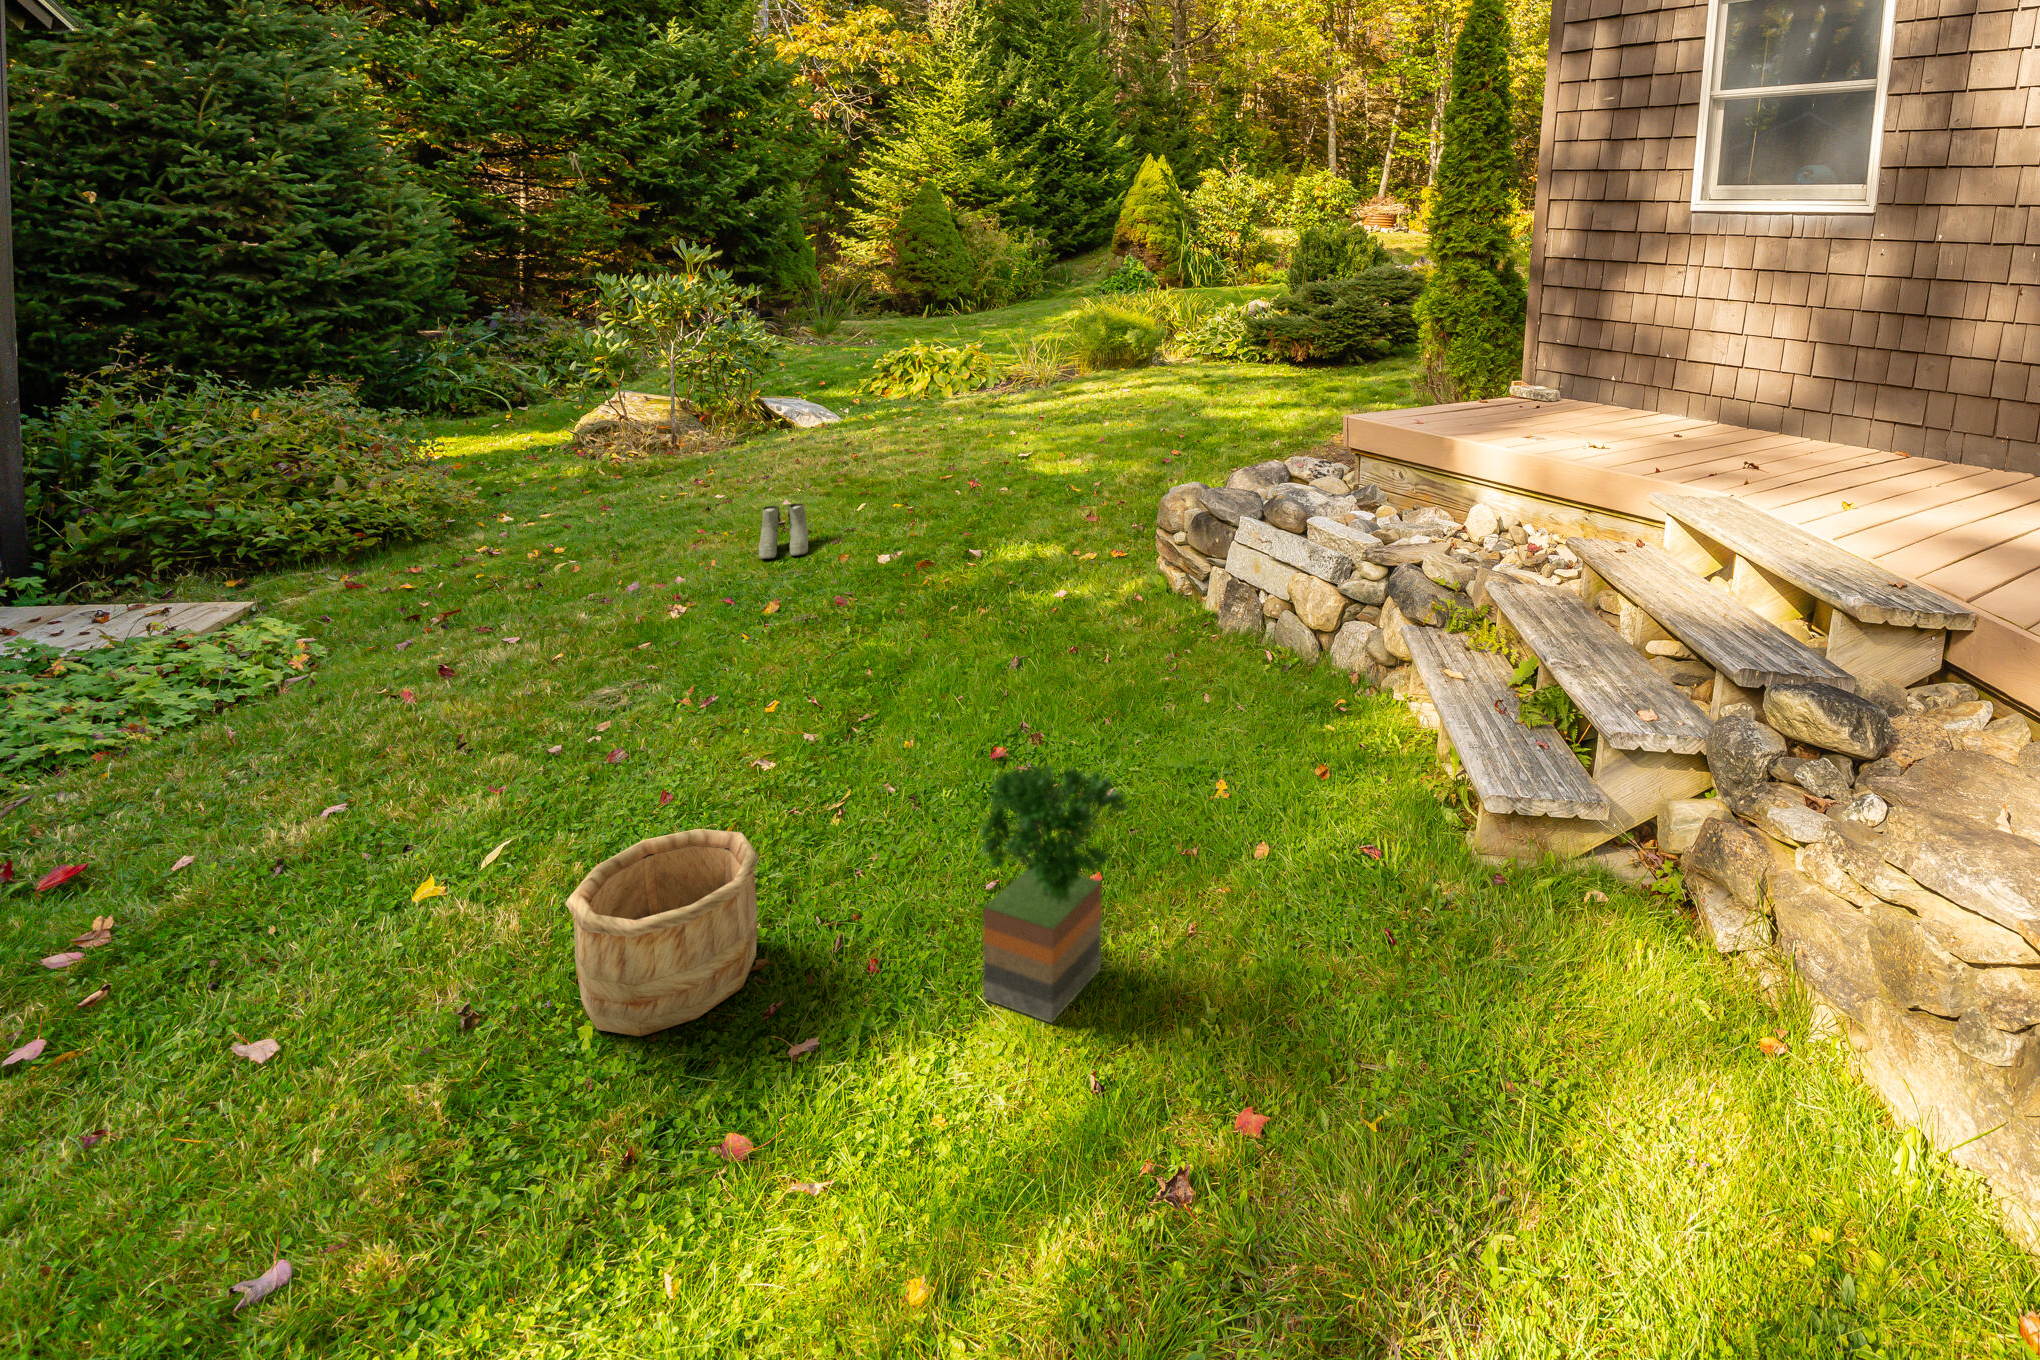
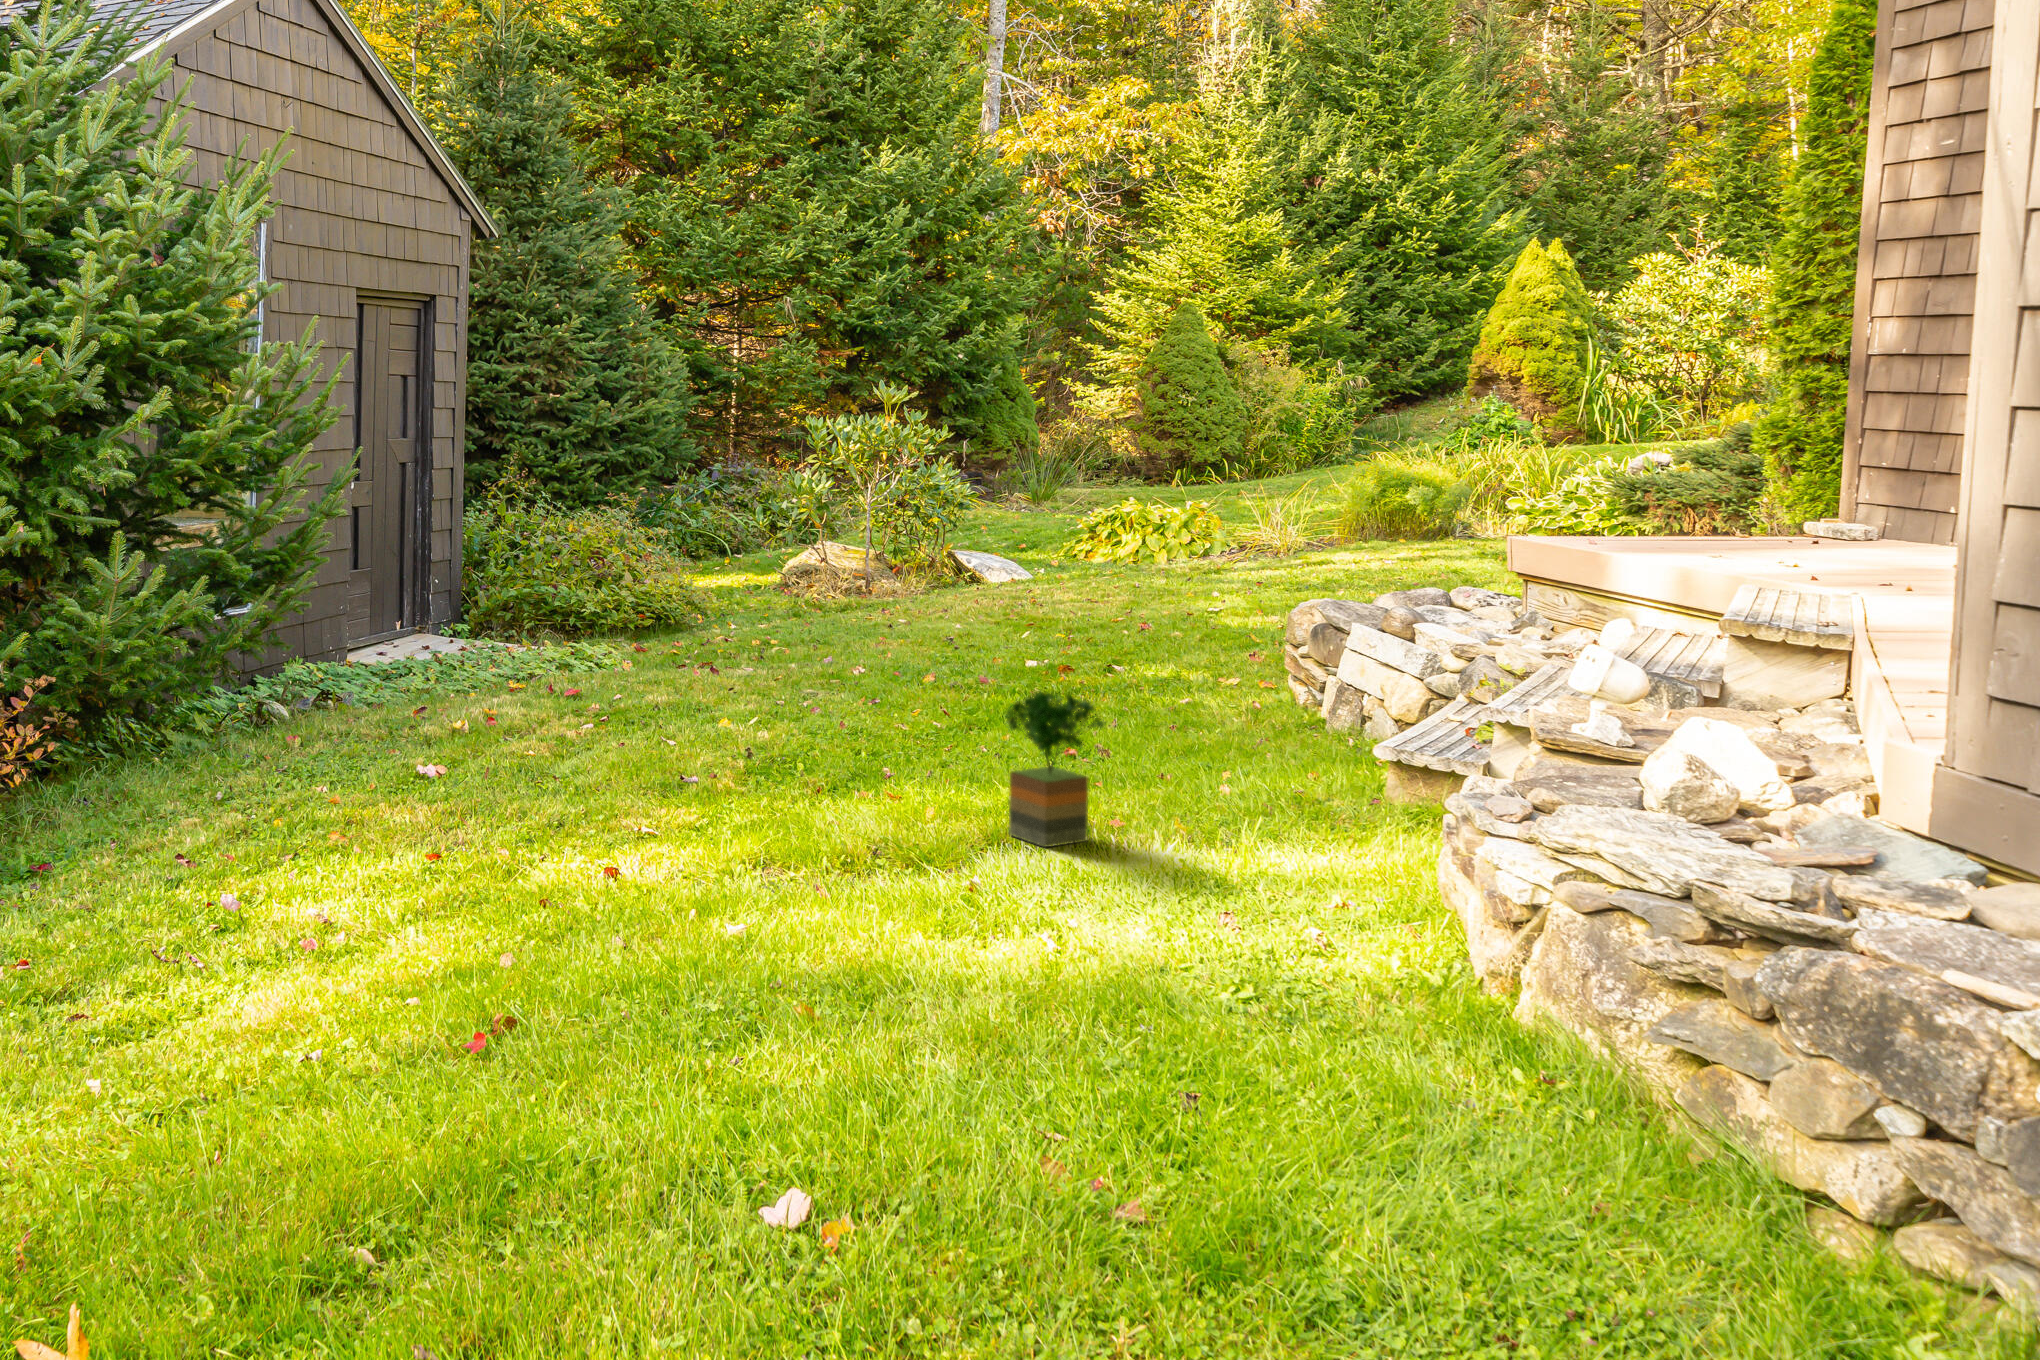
boots: present [758,504,808,559] -> none [923,613,965,659]
wooden bucket: present [566,829,759,1036] -> none [791,720,890,812]

